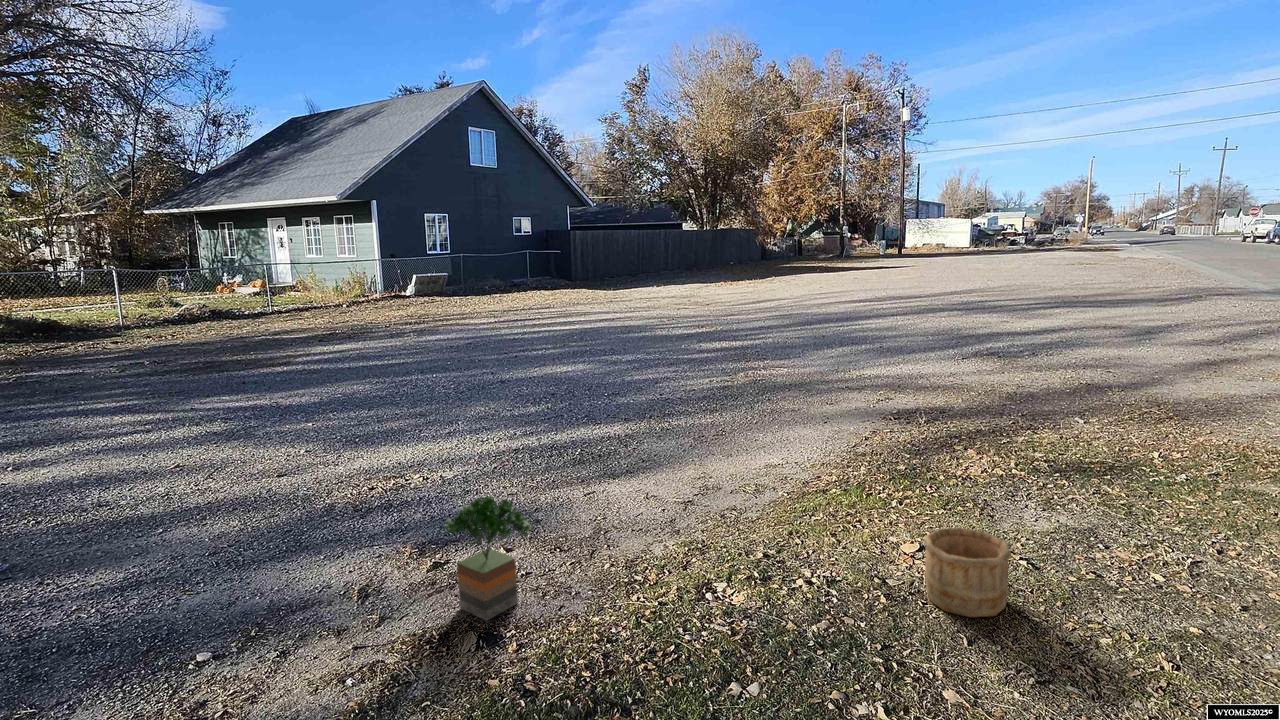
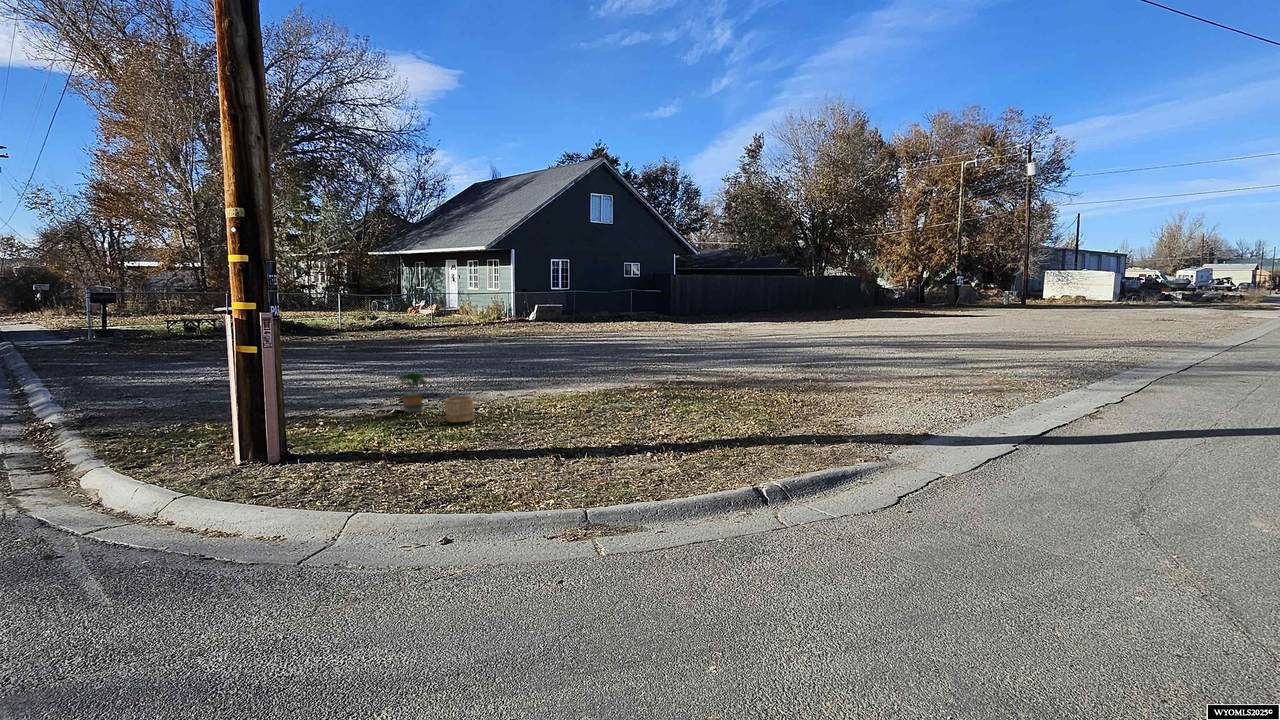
wooden bucket: present [924,527,1012,617] -> present [444,396,474,422]

